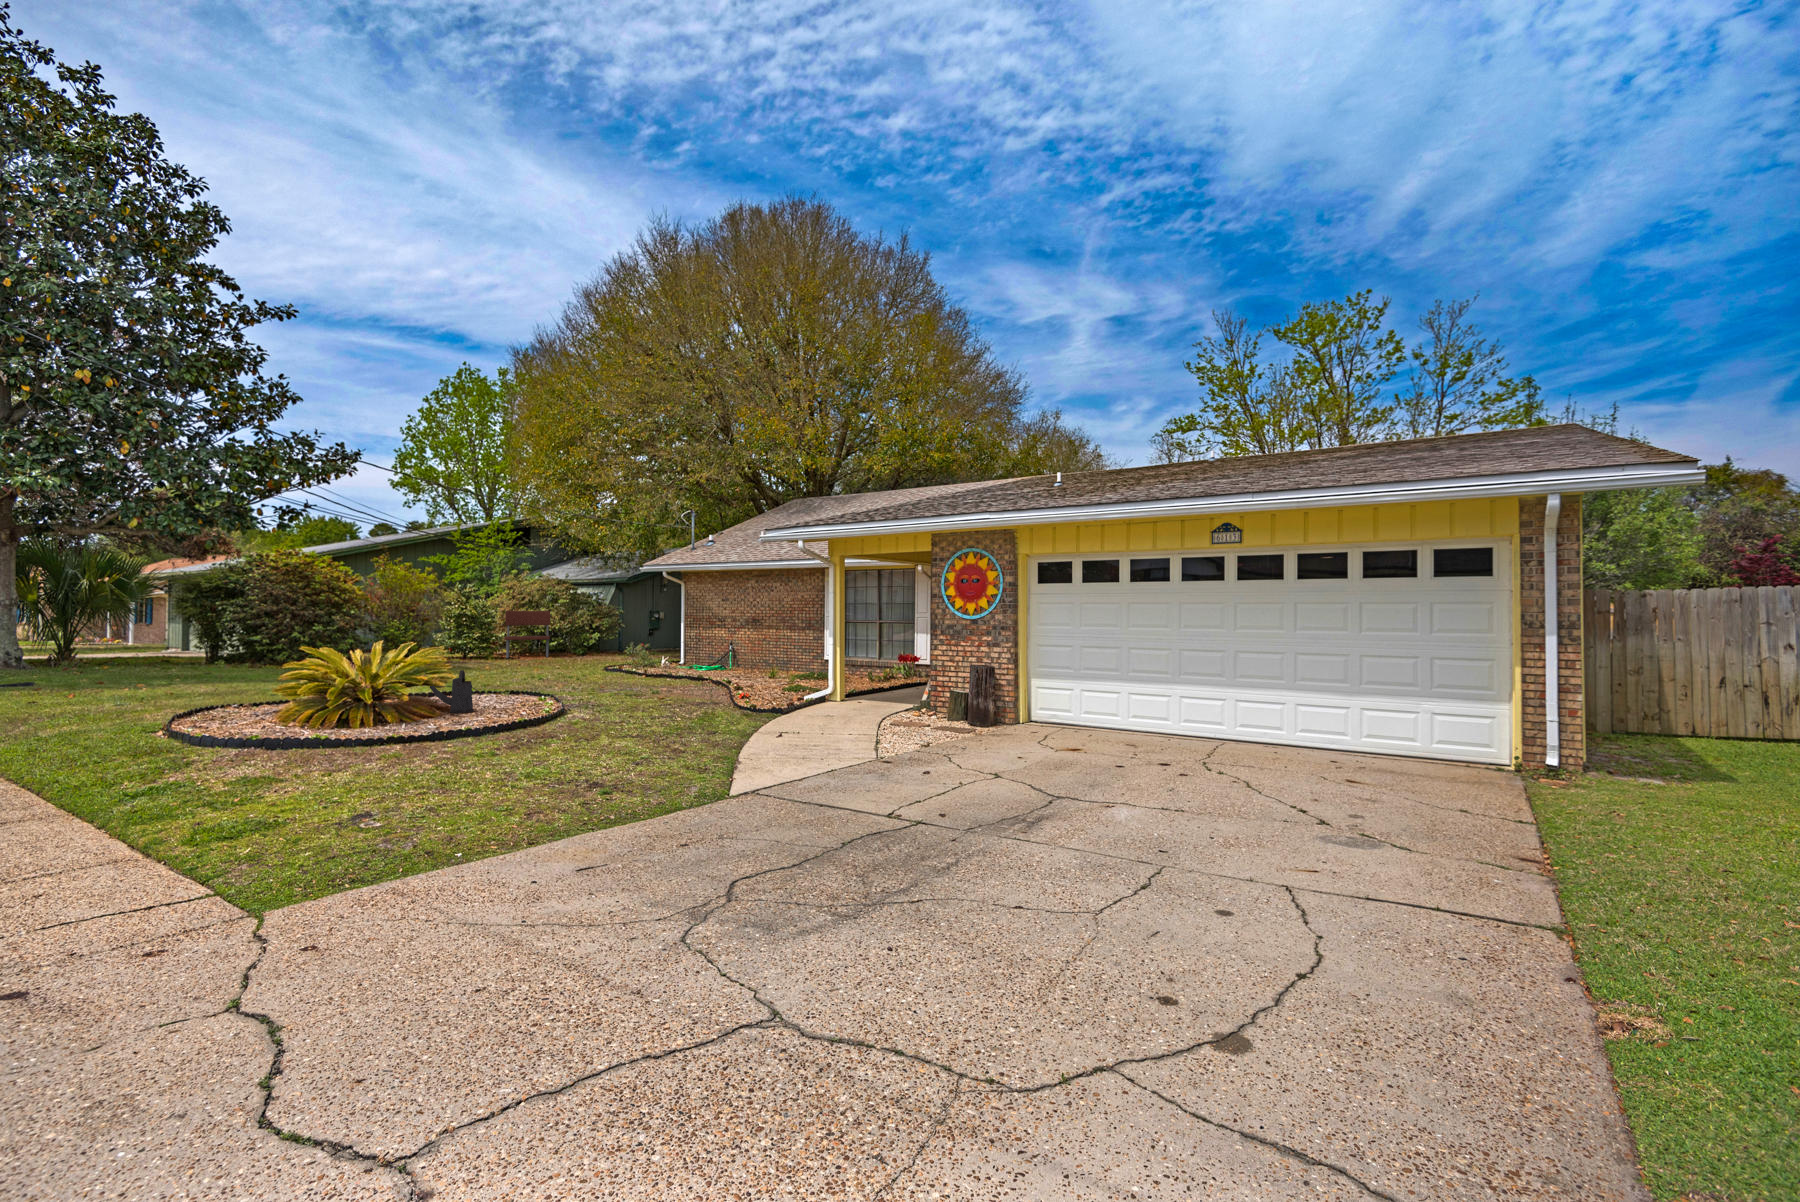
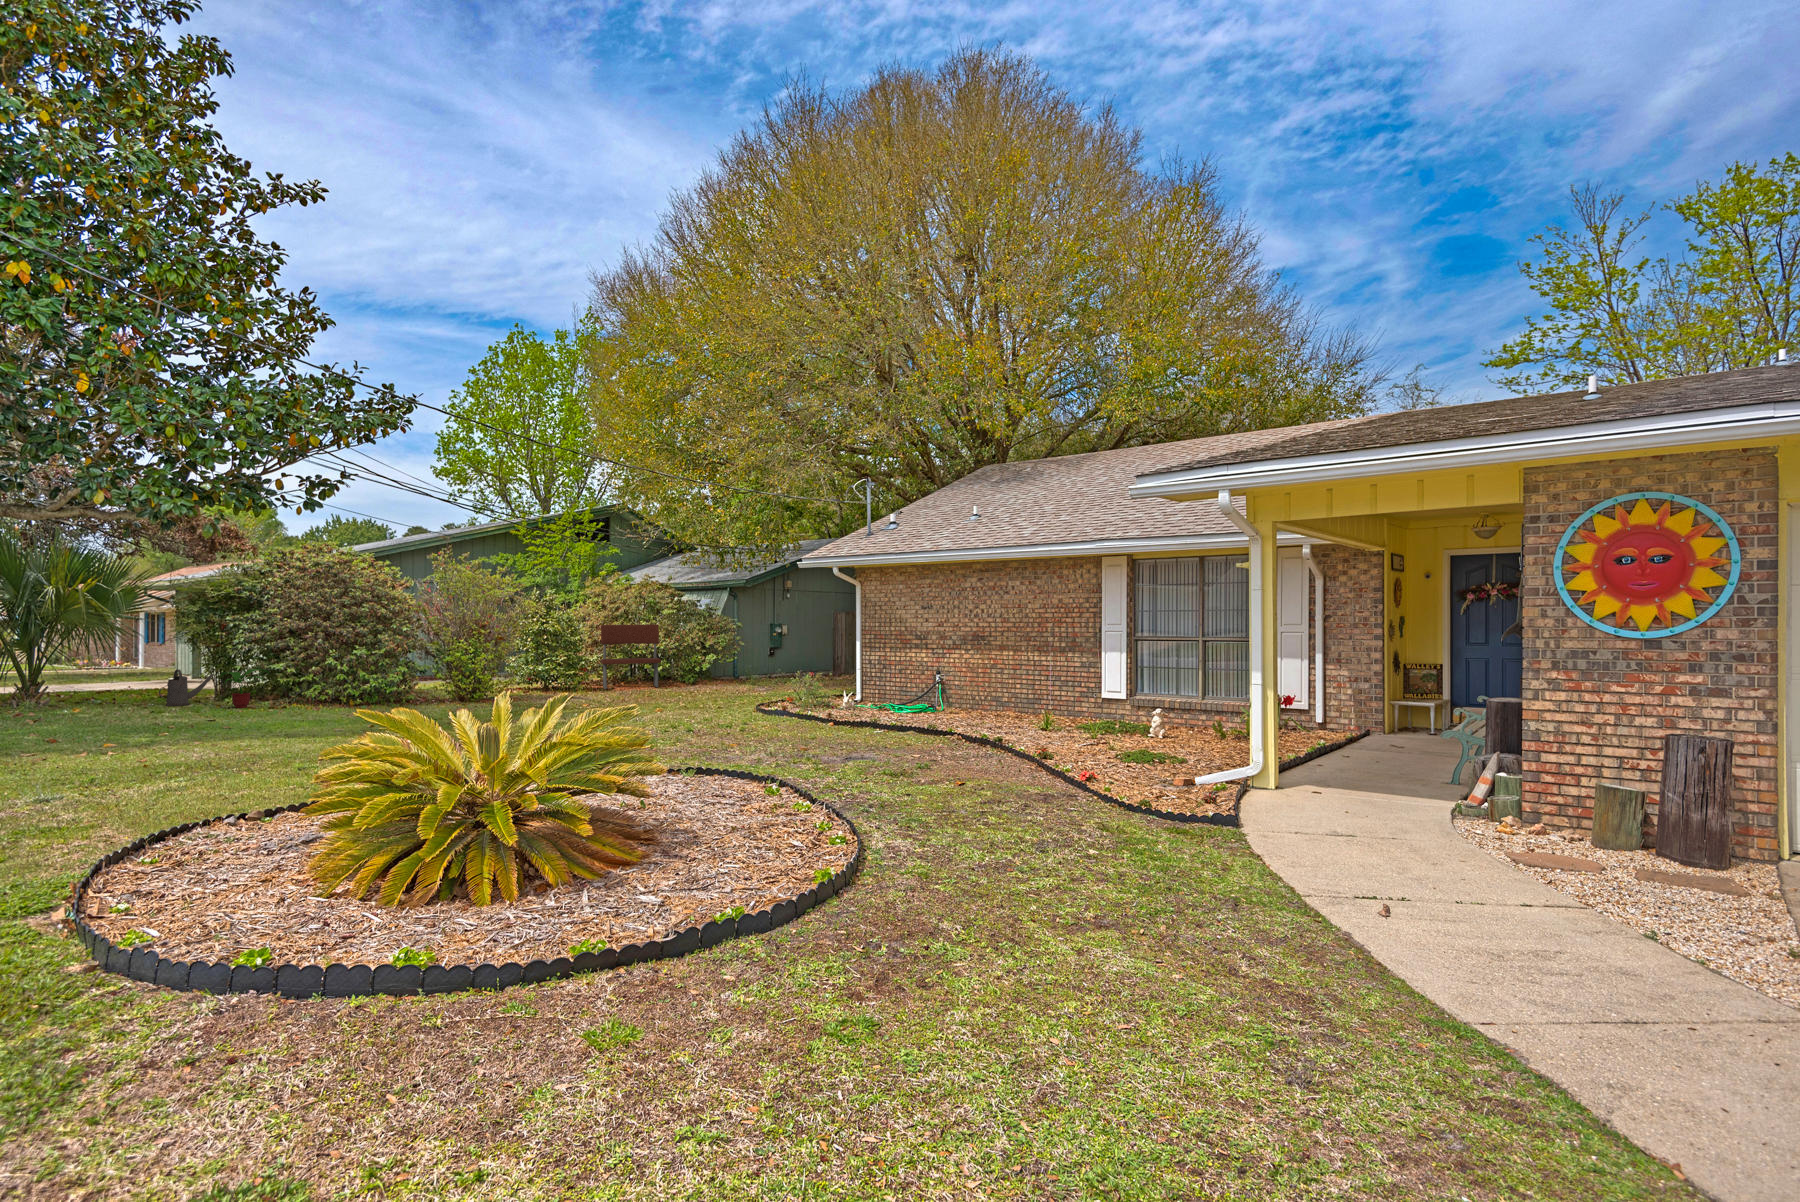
potted plant: none [220,640,255,666] -> present [220,669,269,708]
watering can: present [430,670,481,713] -> present [159,670,213,706]

